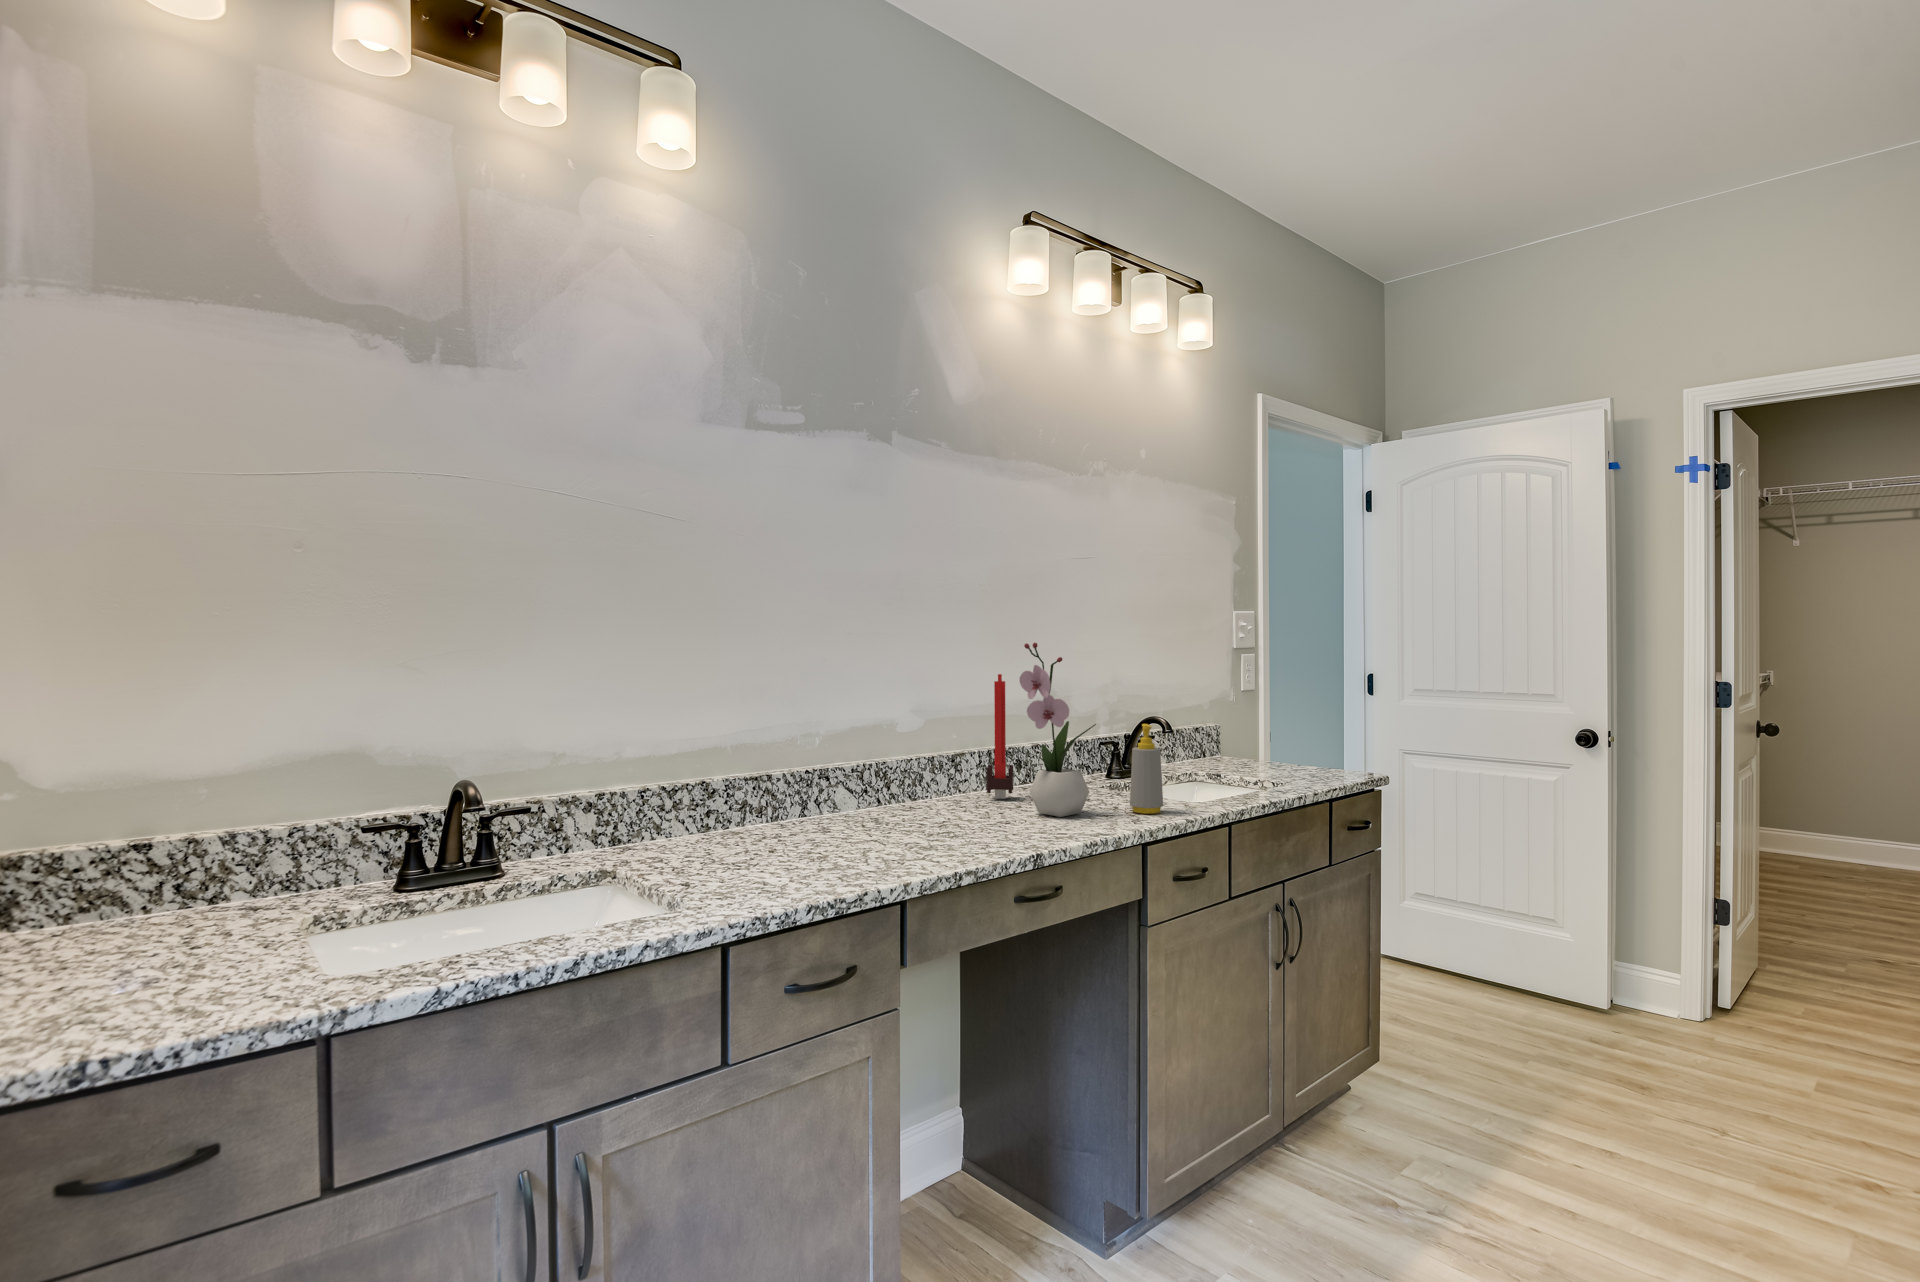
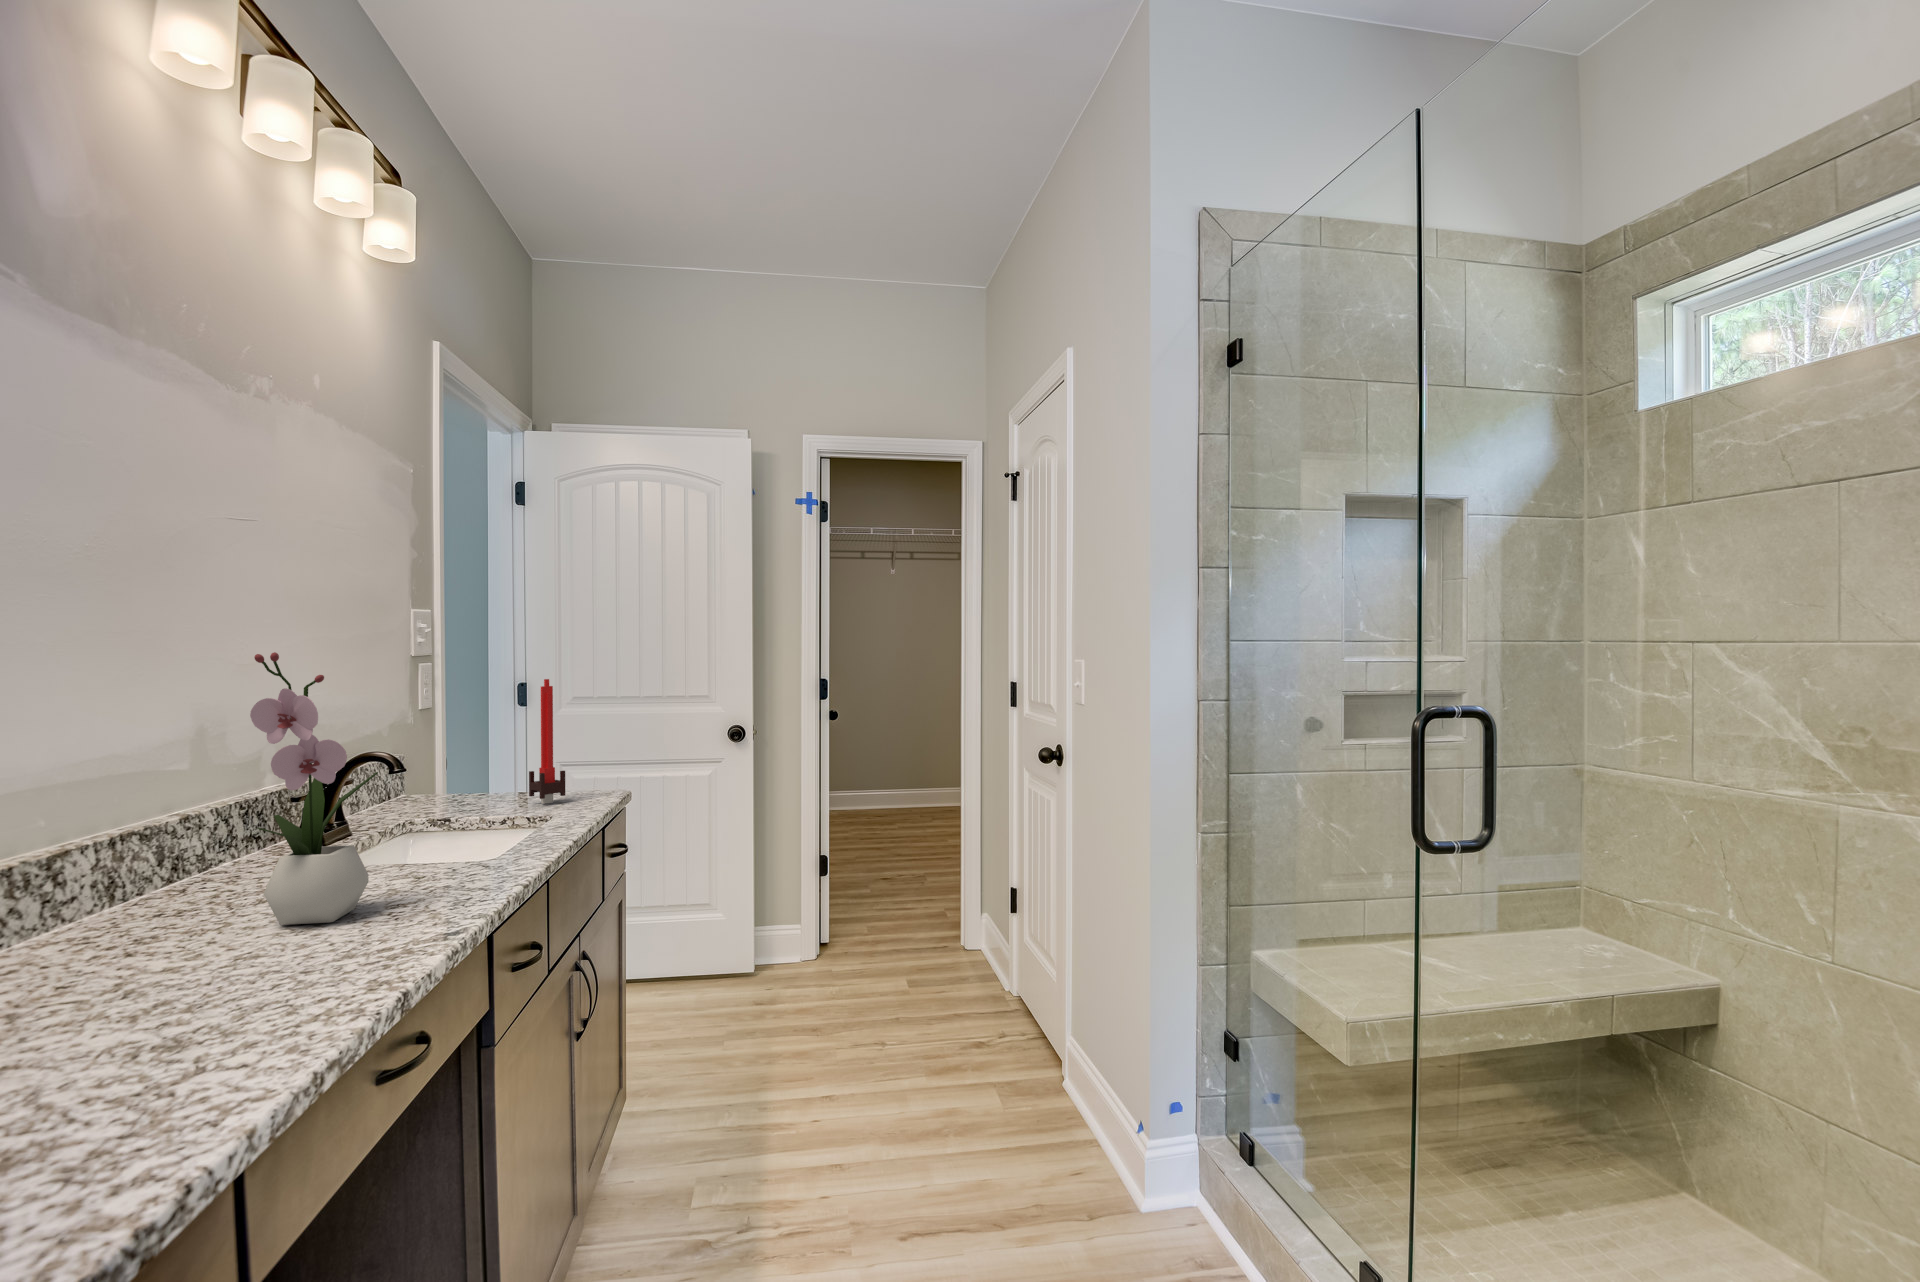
candle: present [987,674,1013,799] -> present [529,679,565,804]
soap bottle: present [1130,724,1163,814] -> none [422,764,474,890]

